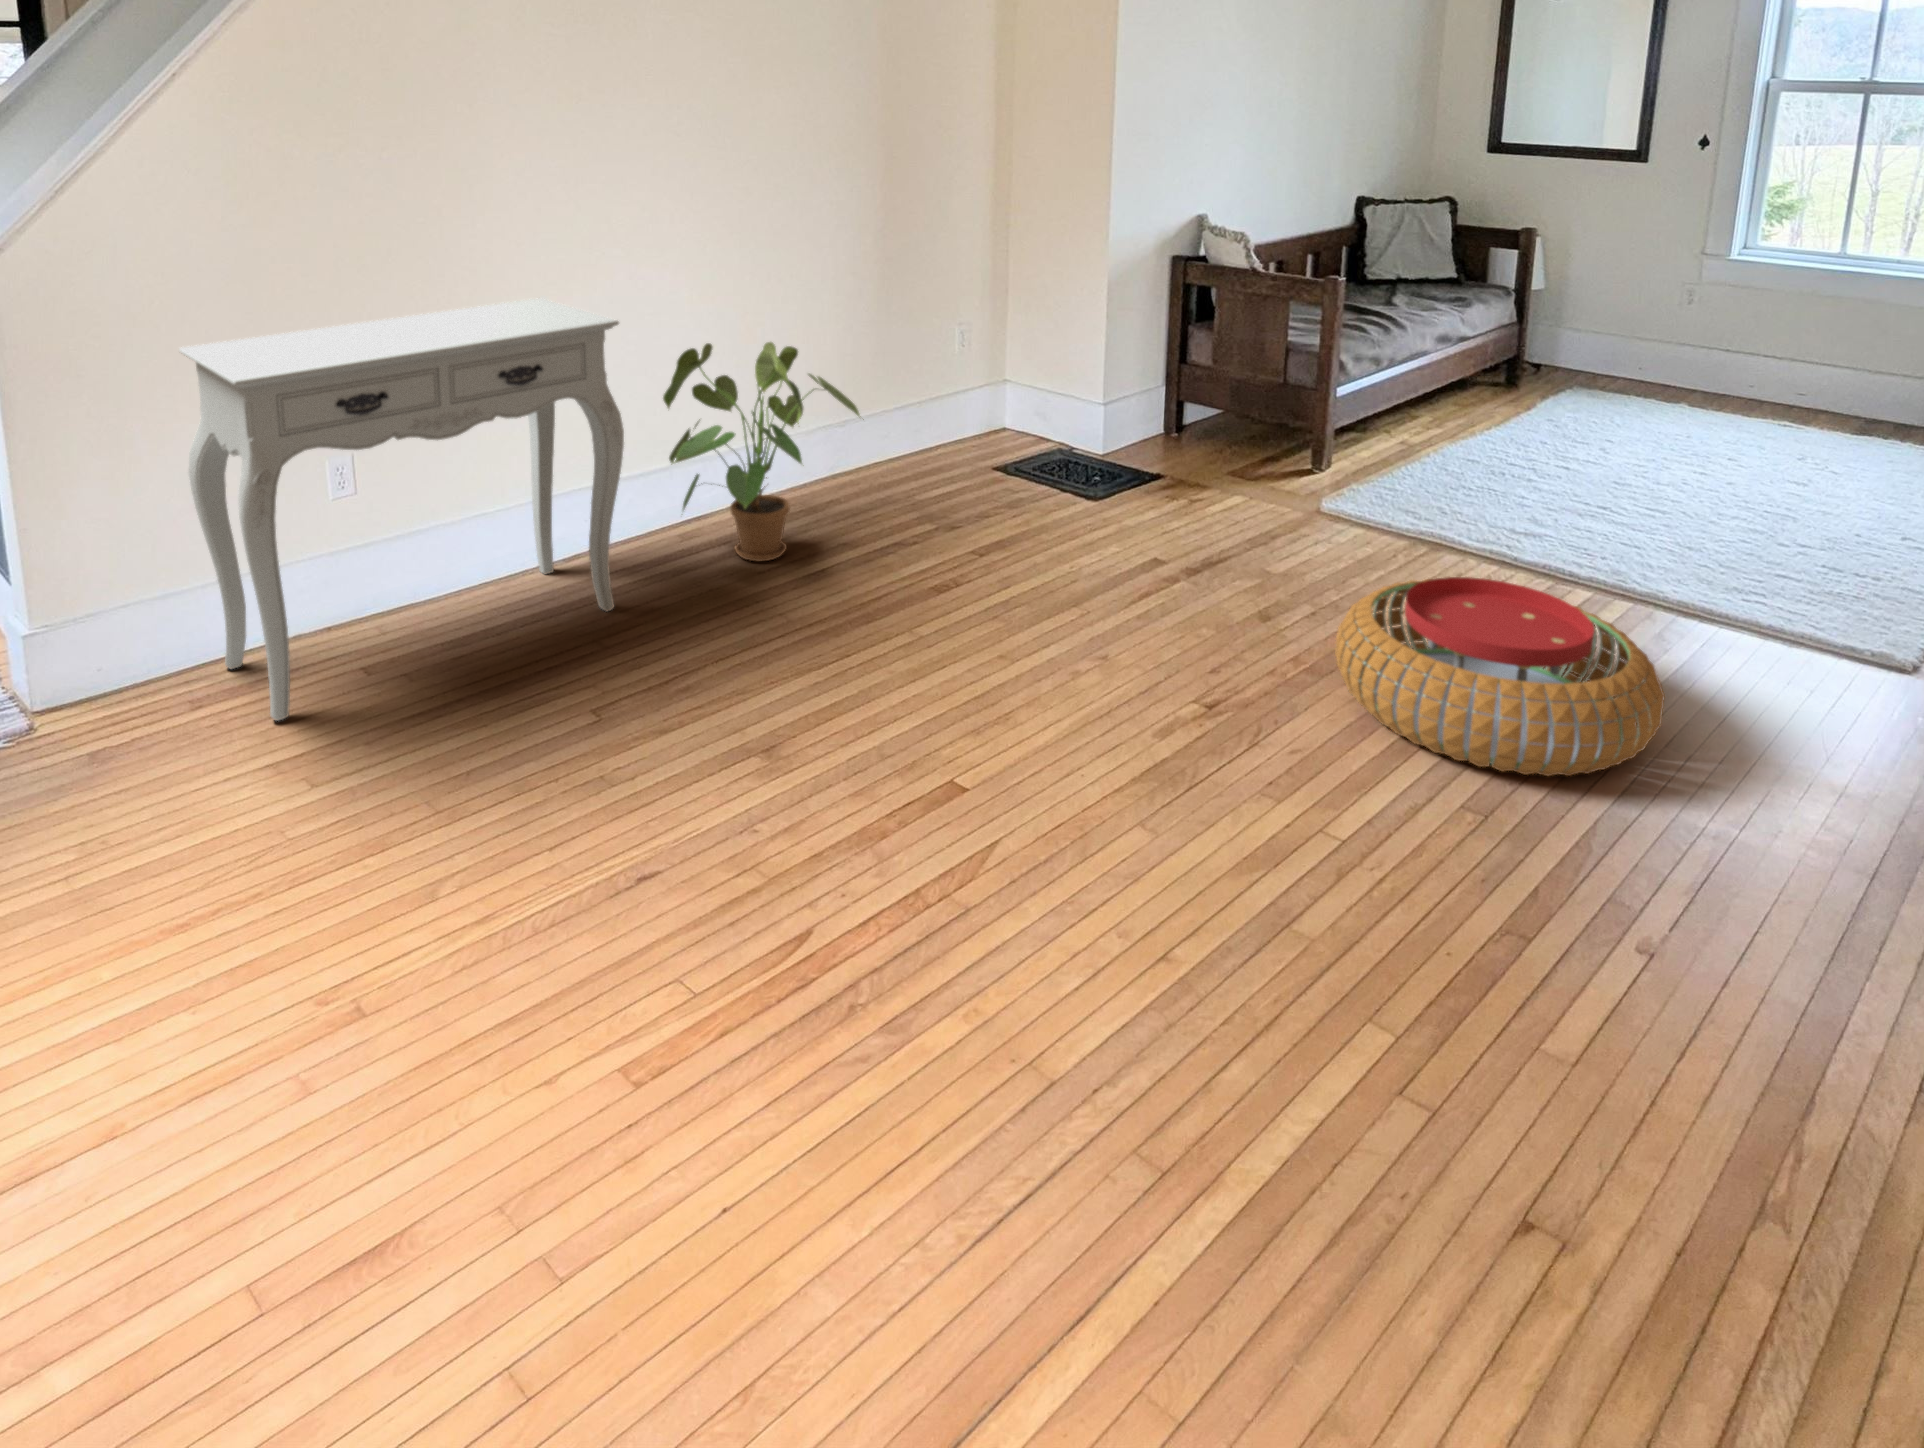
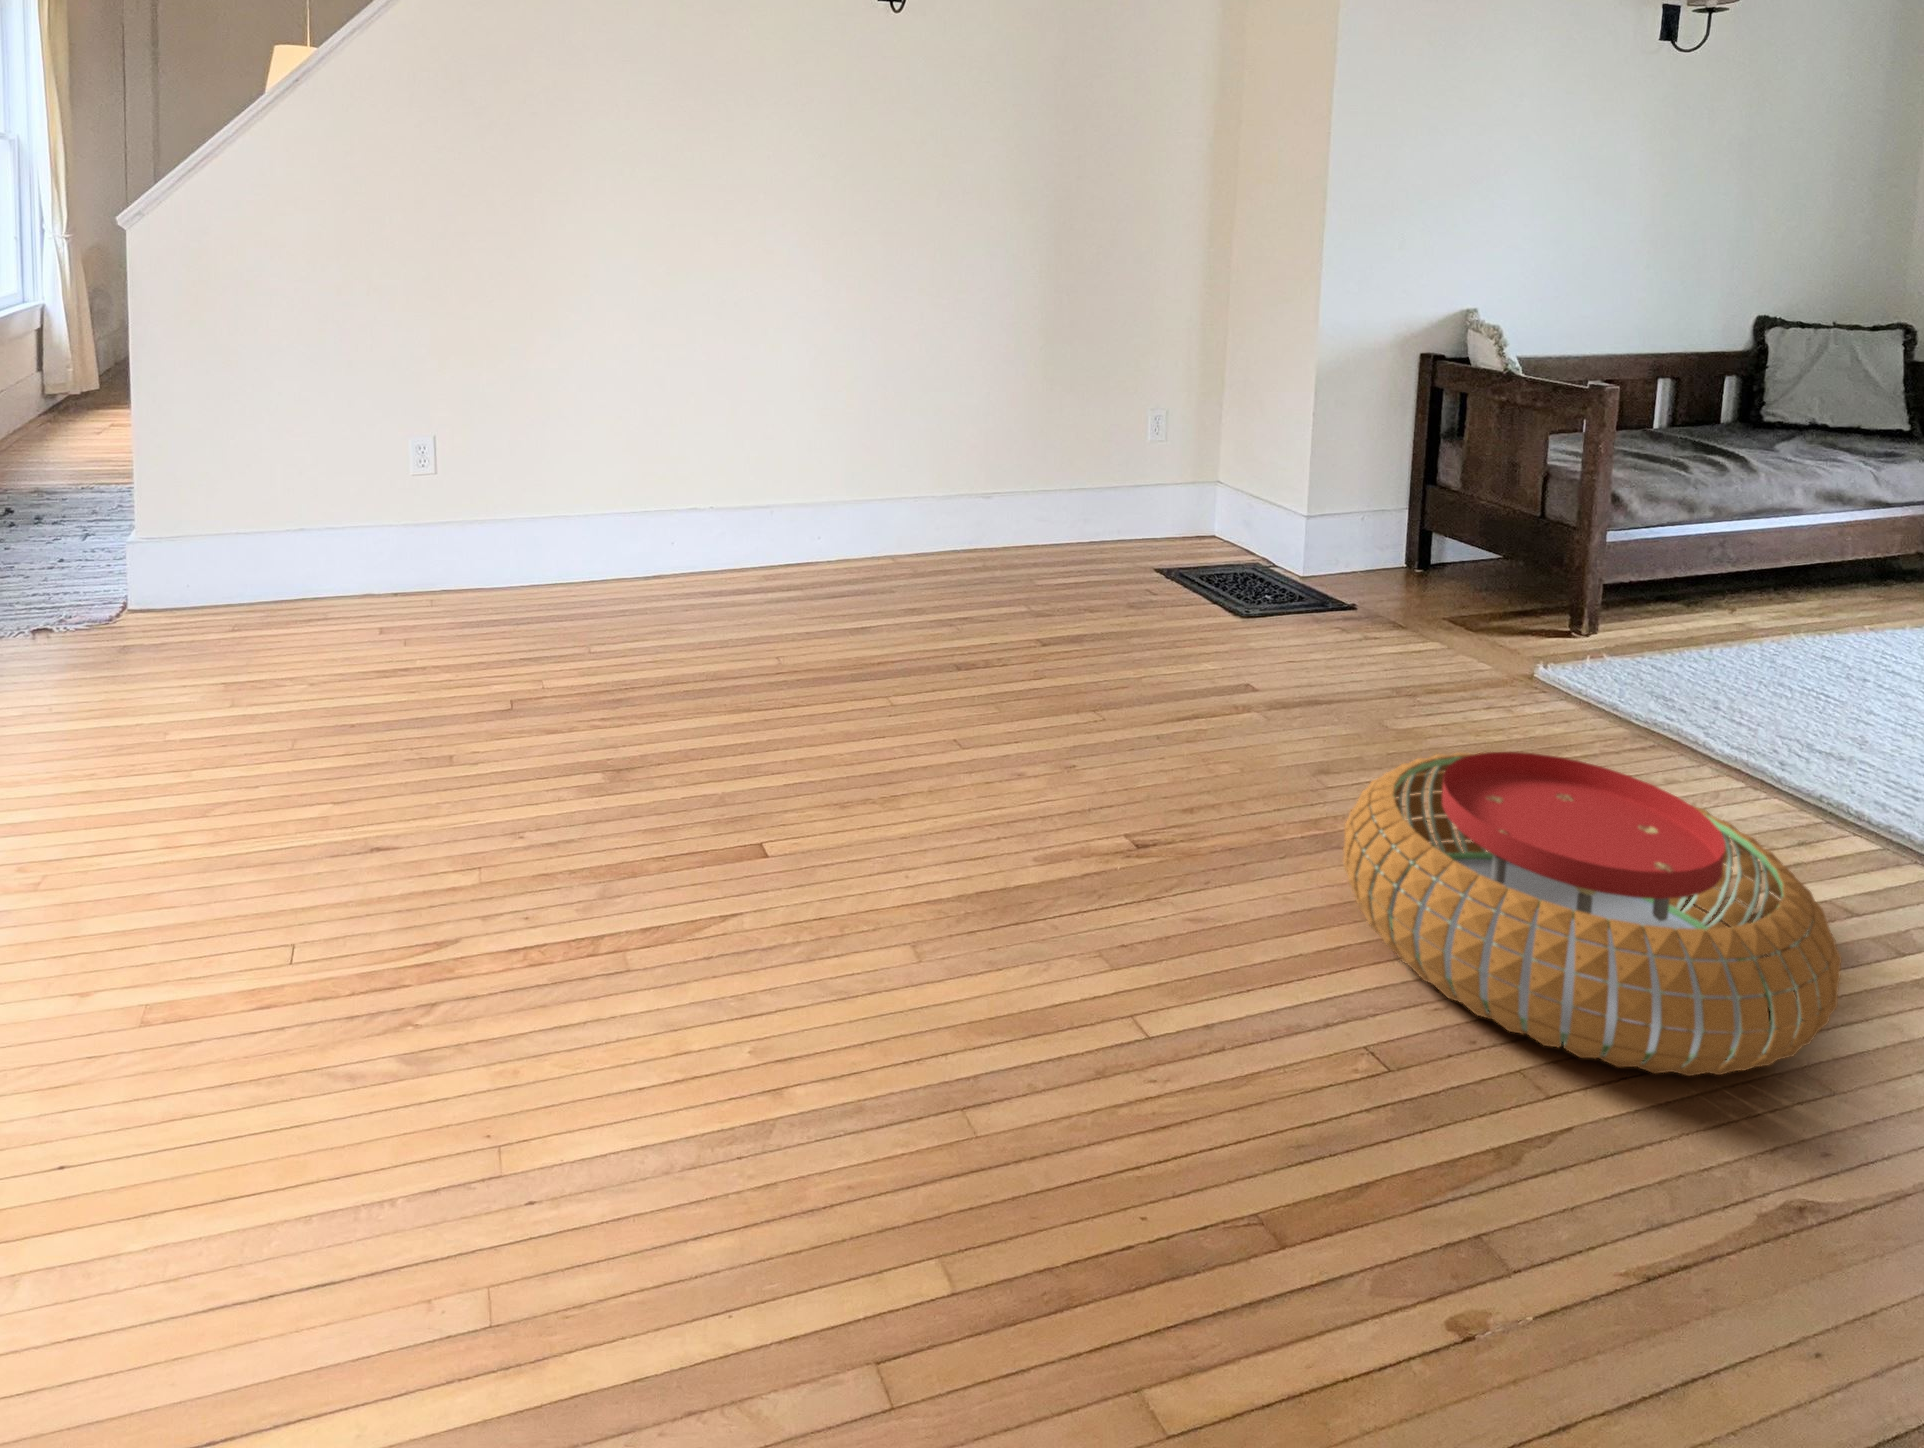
console table: present [179,298,624,721] -> none [257,314,653,655]
house plant: present [663,342,864,561] -> none [723,382,953,612]

